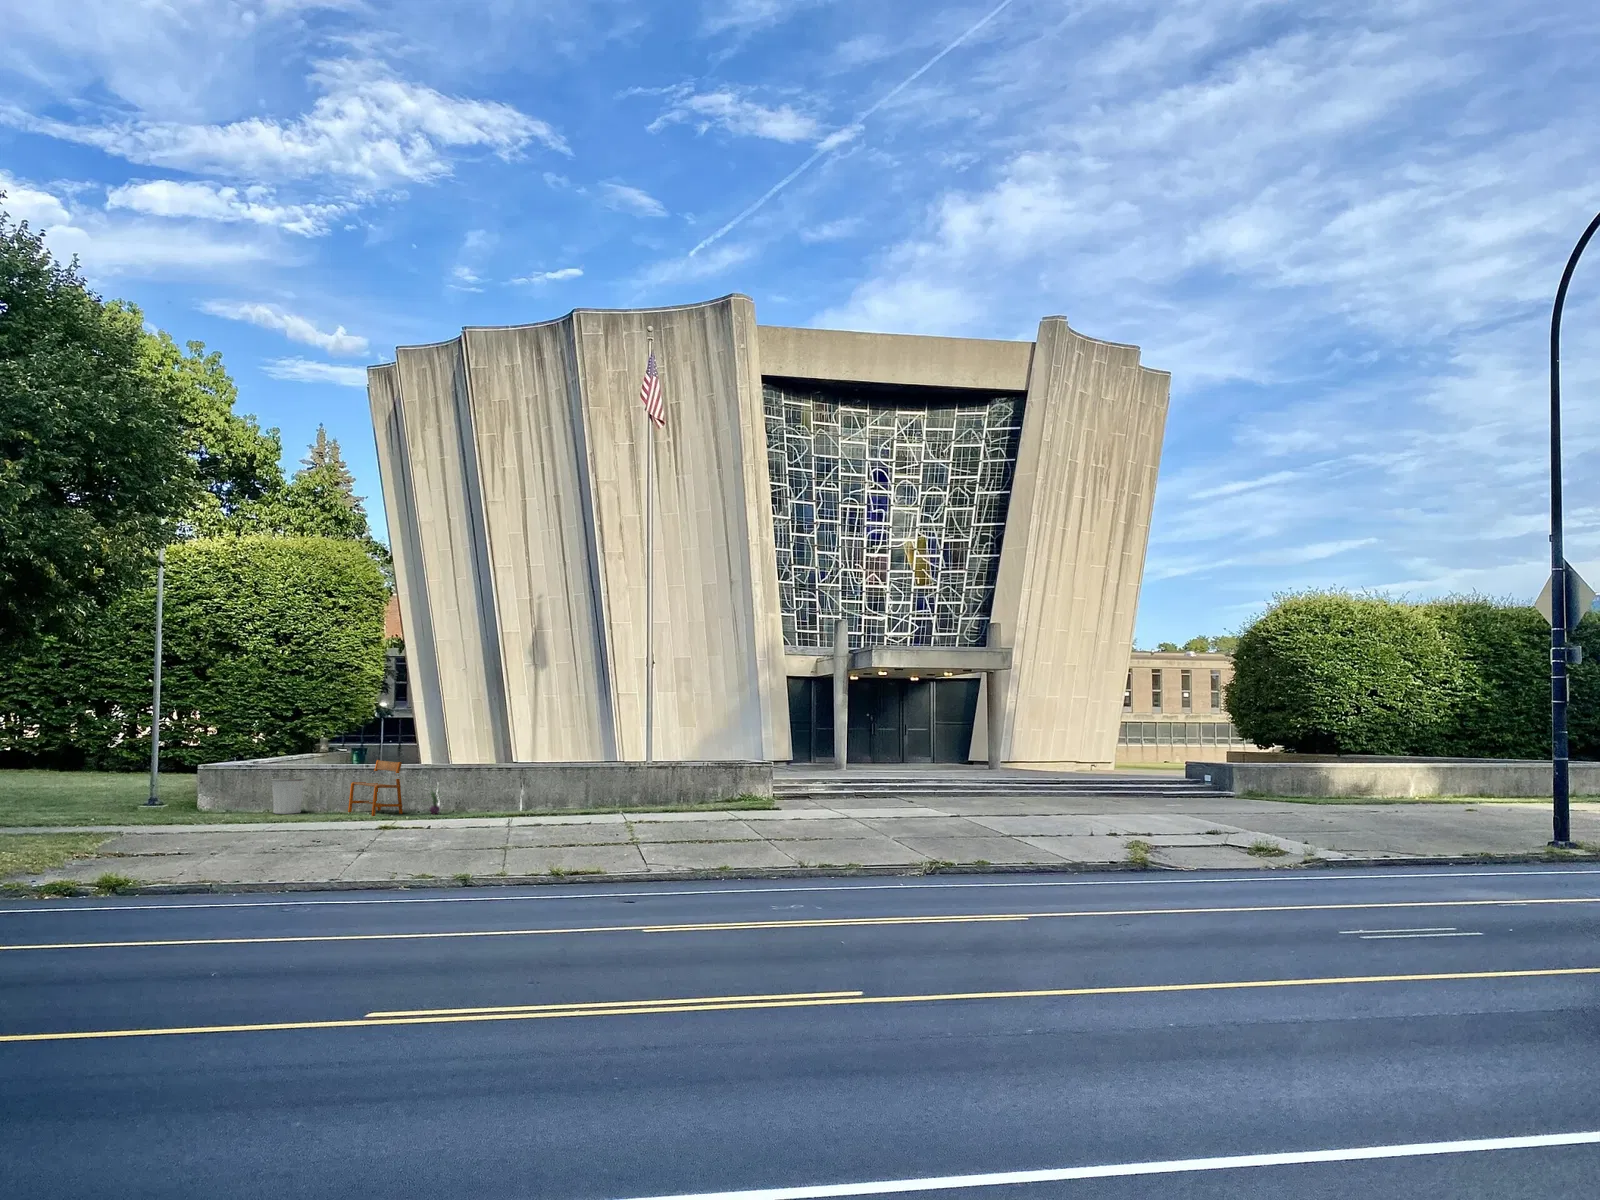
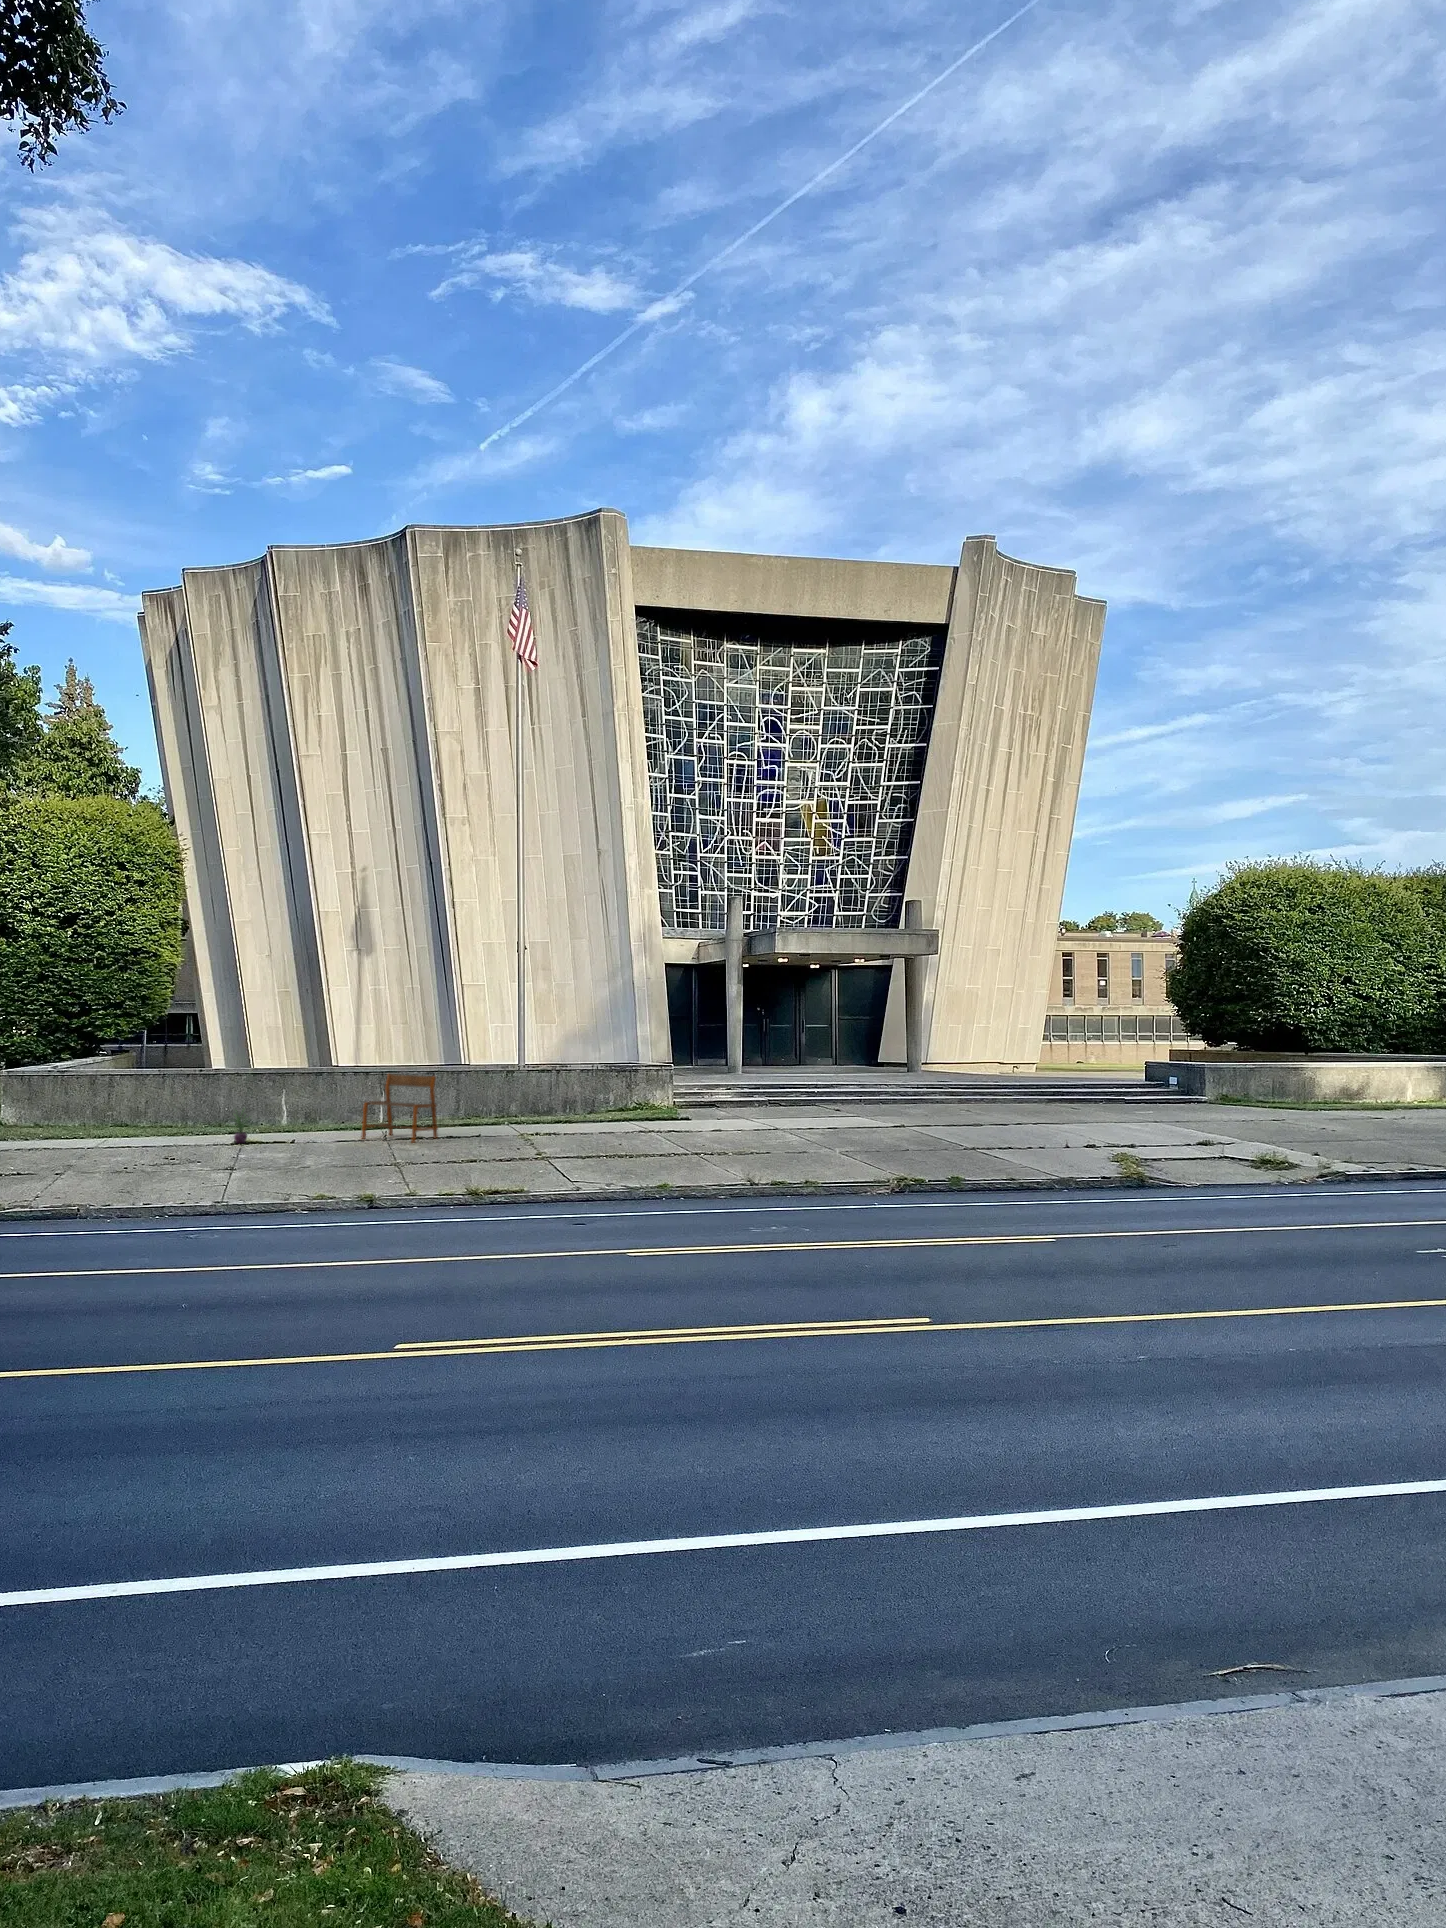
bench: present [348,760,403,816] -> present [362,1073,438,1143]
trash can: present [271,779,305,814] -> none [35,1094,78,1144]

